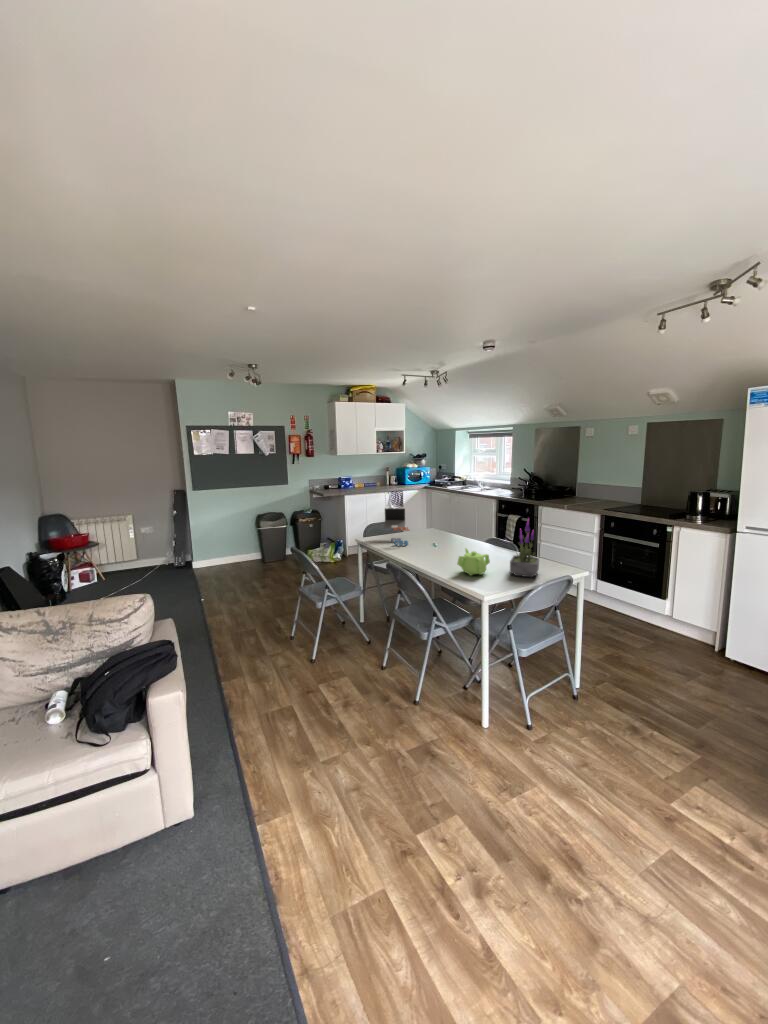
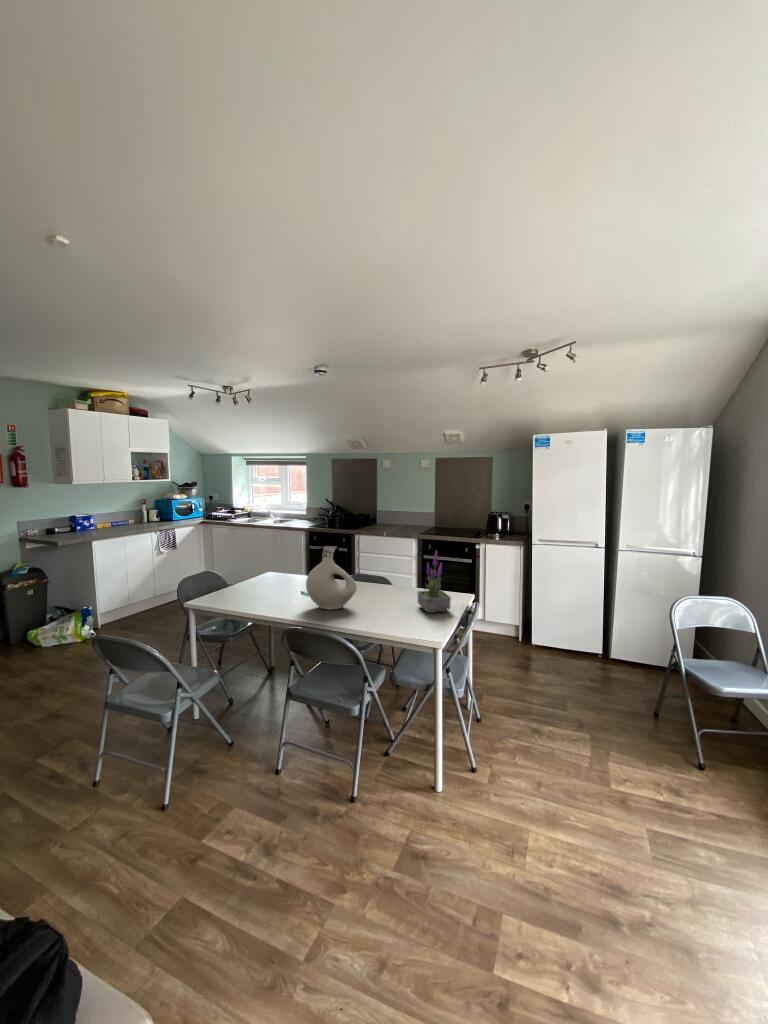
laptop: present [384,508,409,545] -> none [227,553,274,602]
vase: none [423,515,461,559] -> present [306,557,357,609]
teapot: present [457,548,490,576] -> none [373,592,405,623]

